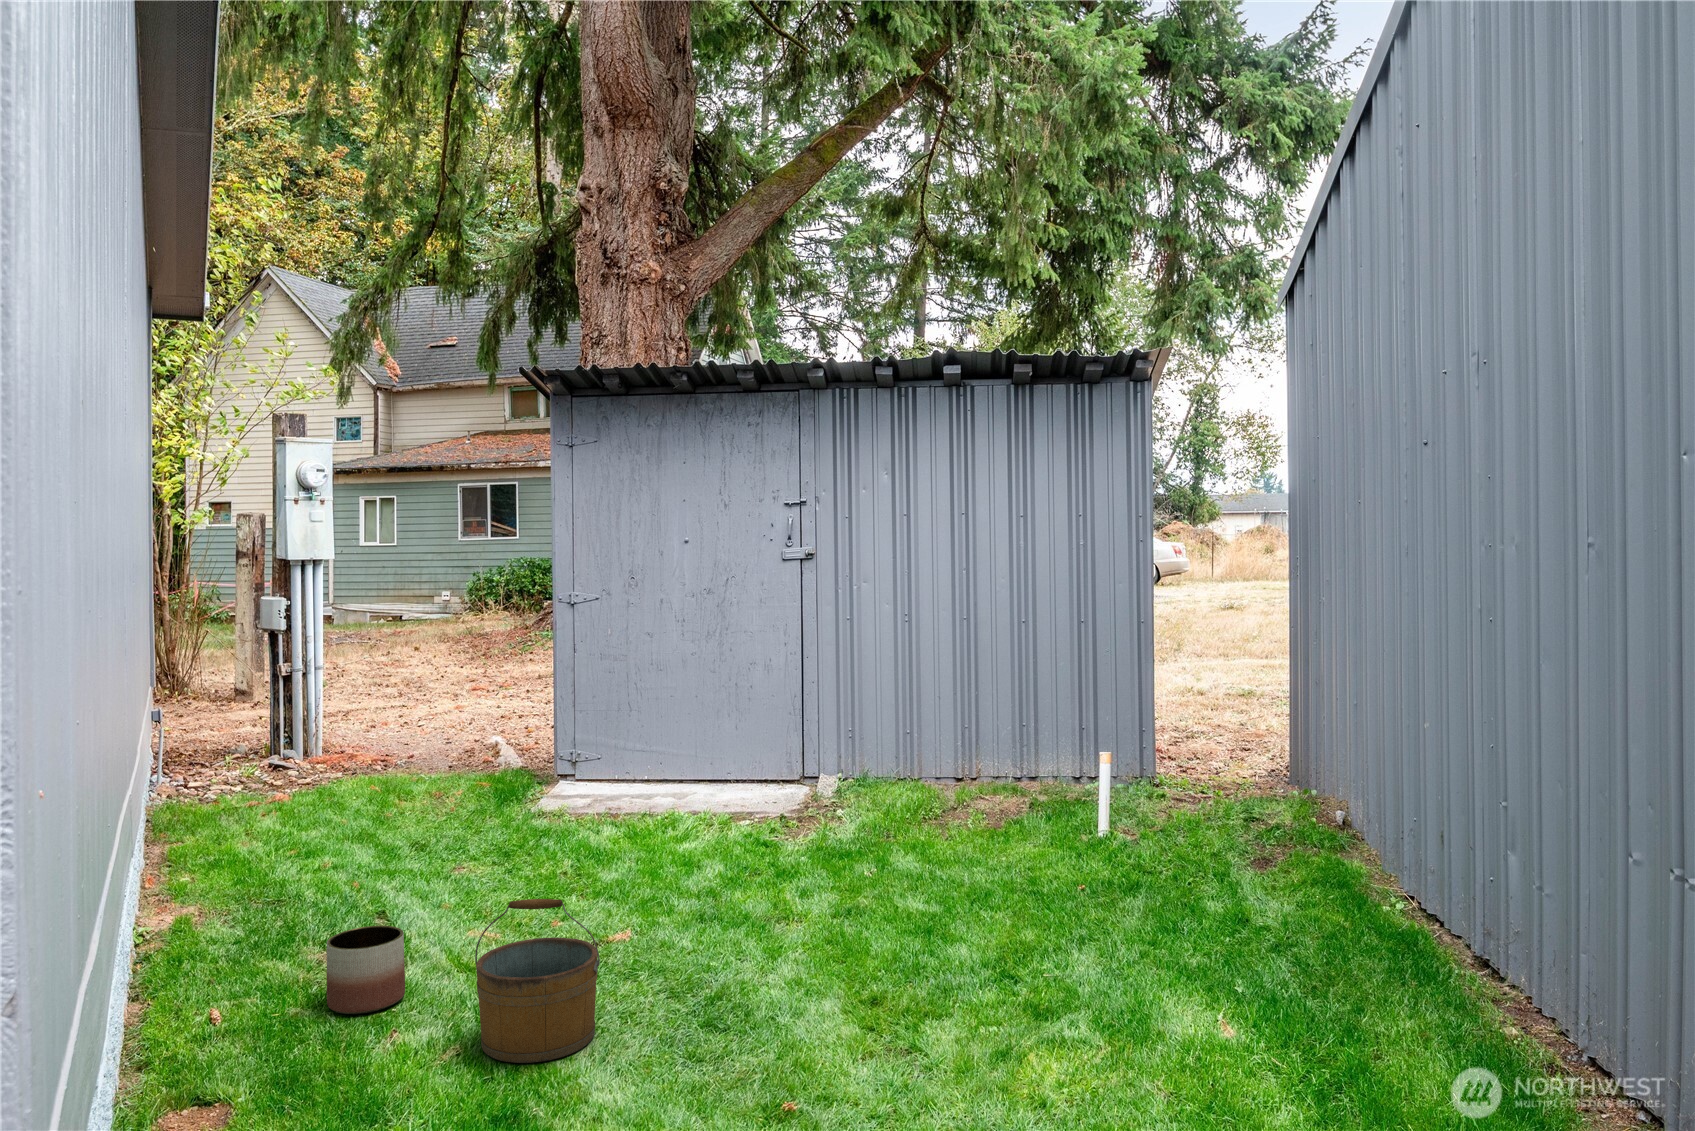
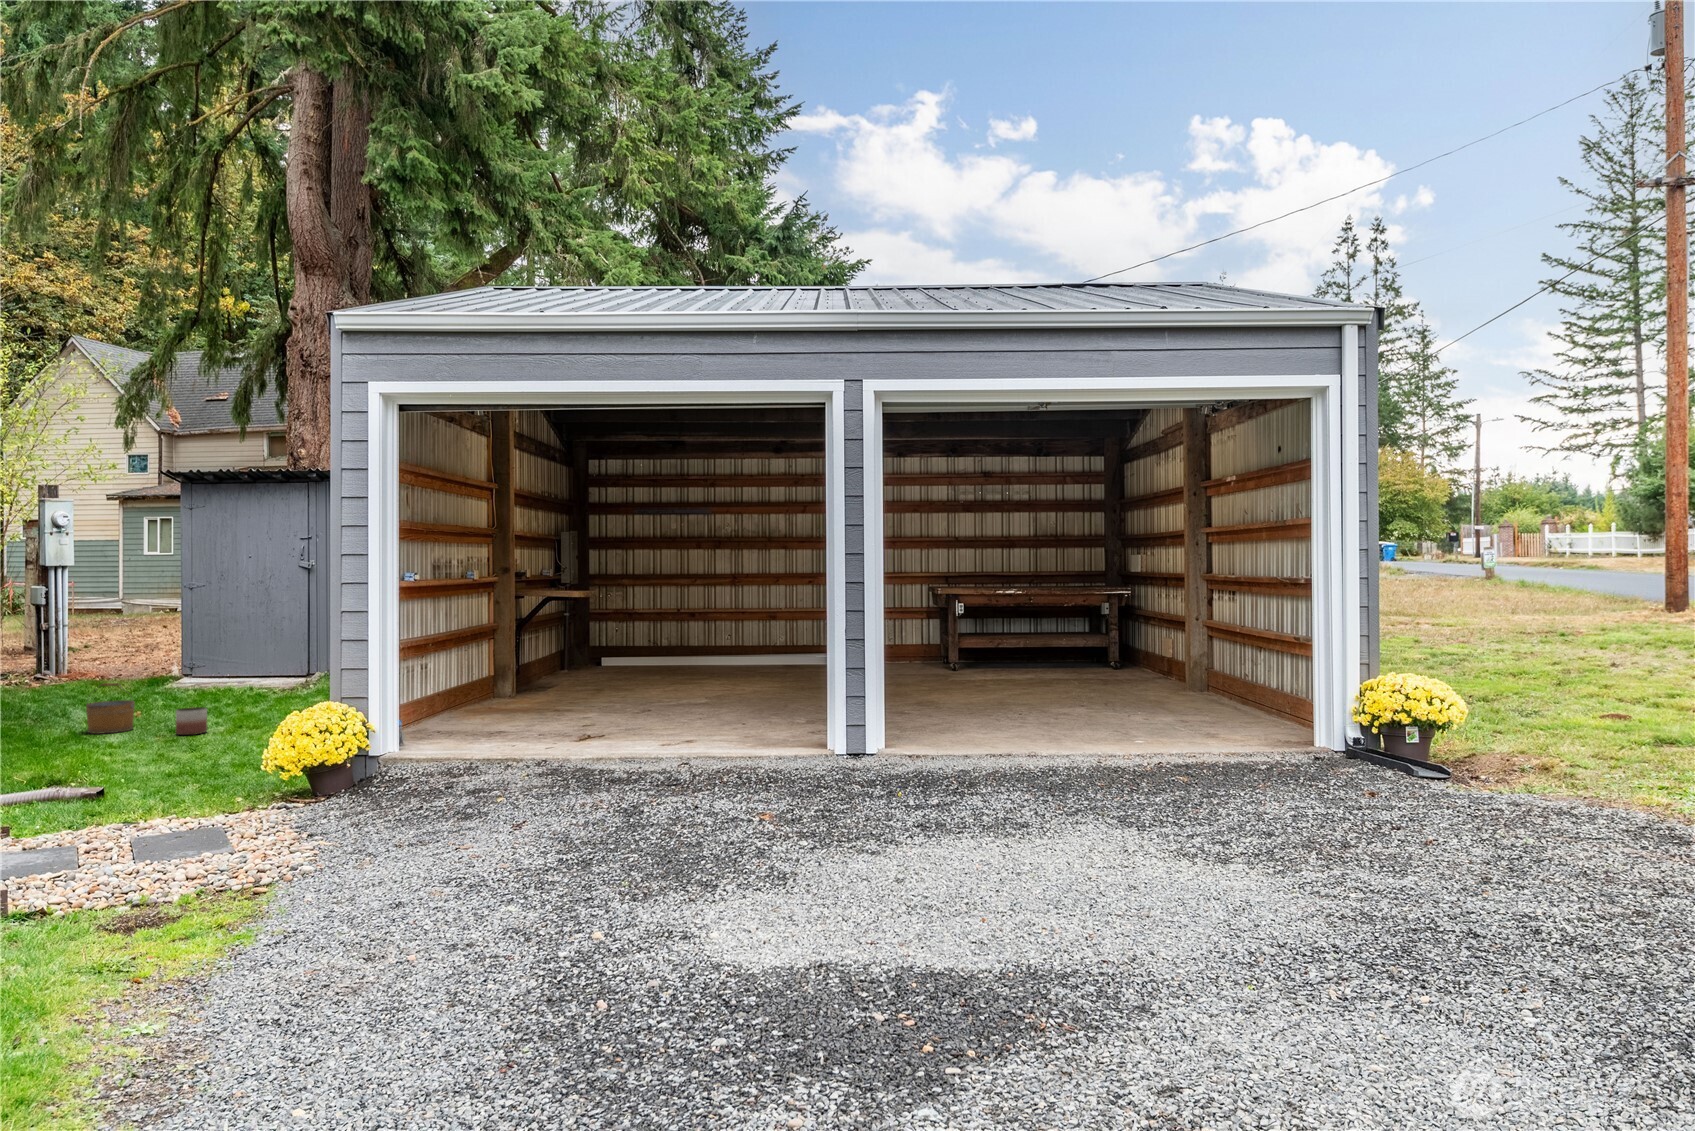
planter: present [327,926,405,1014] -> present [176,707,208,735]

